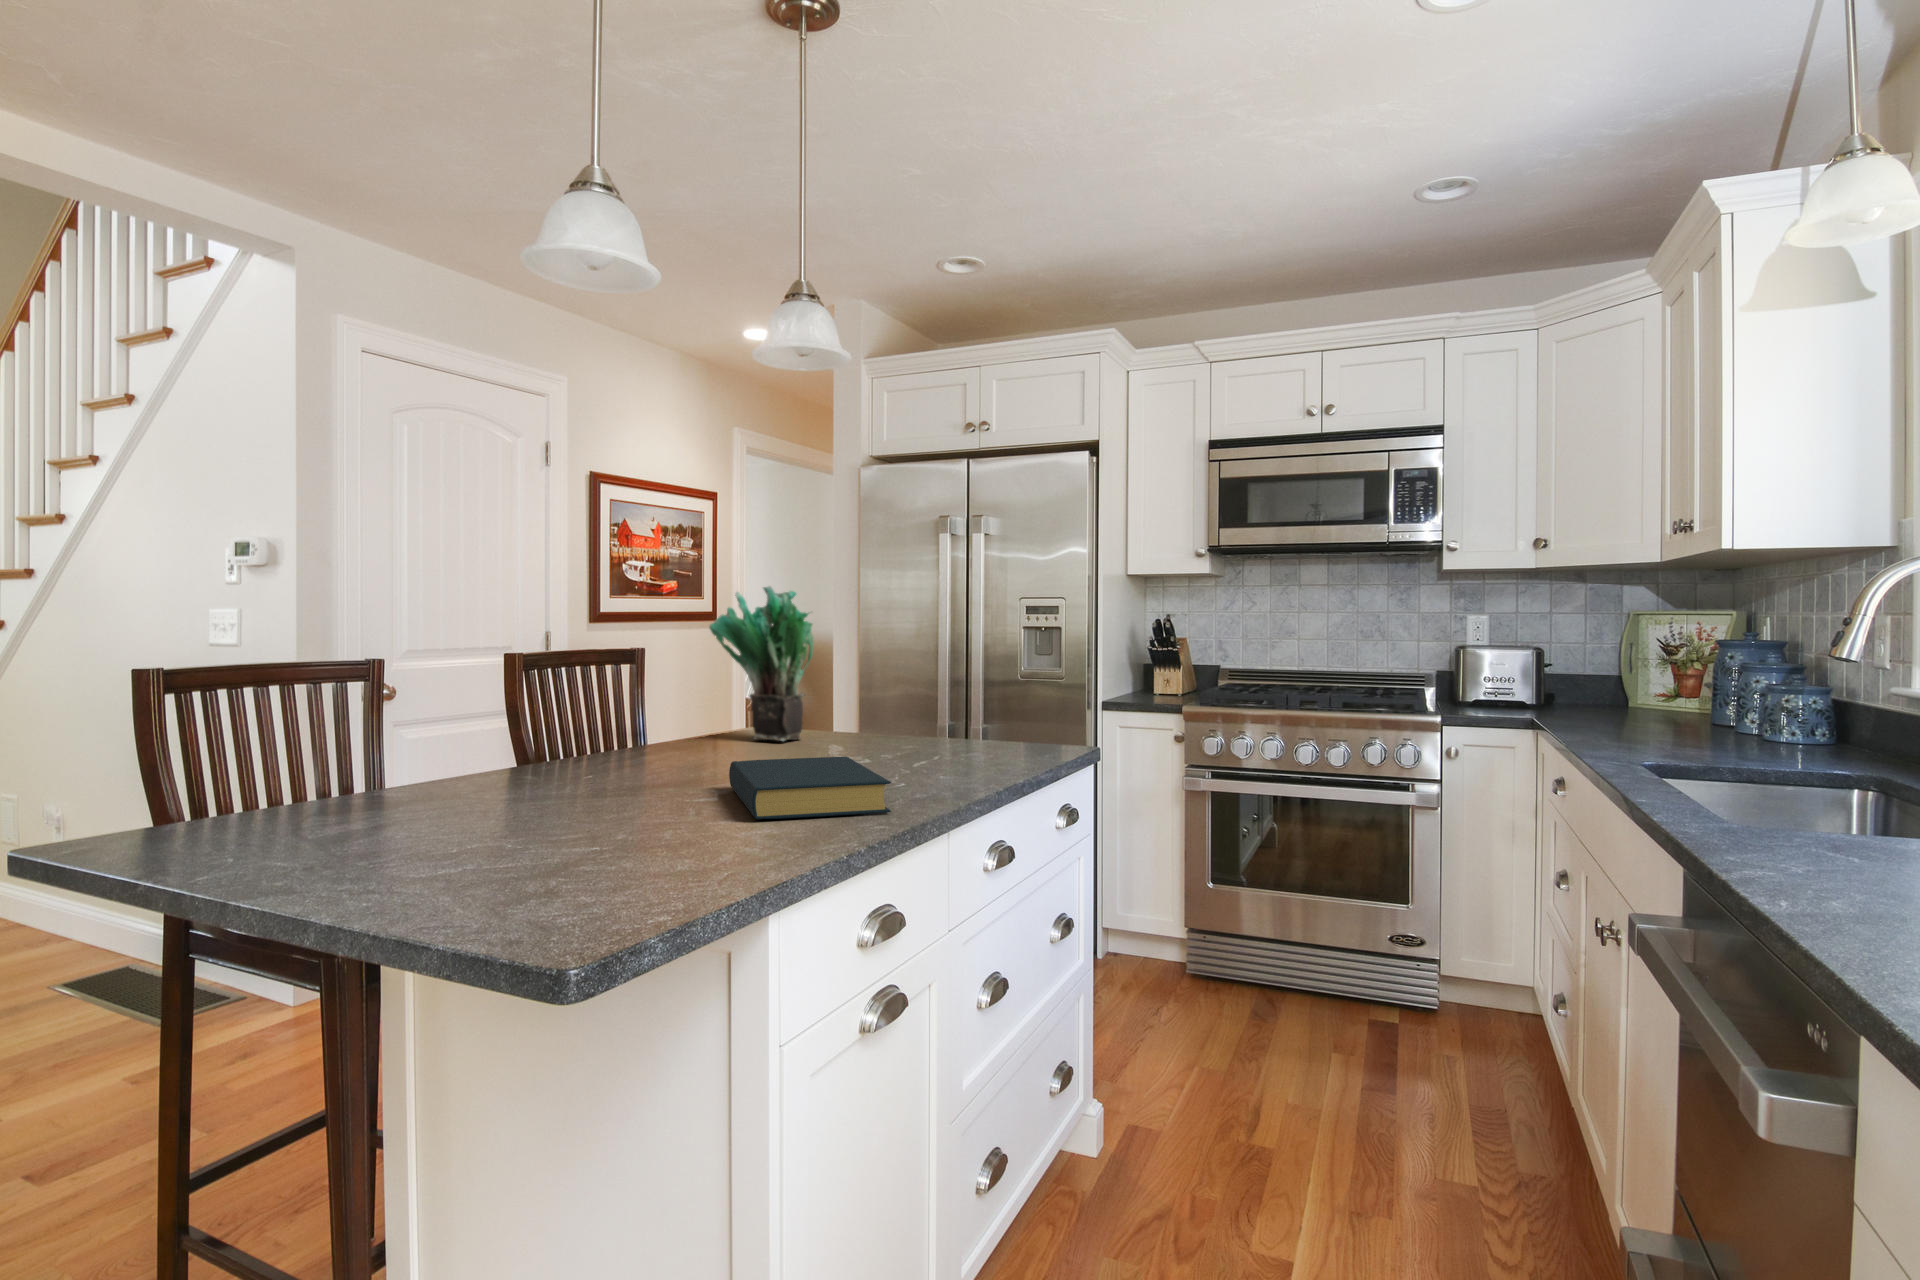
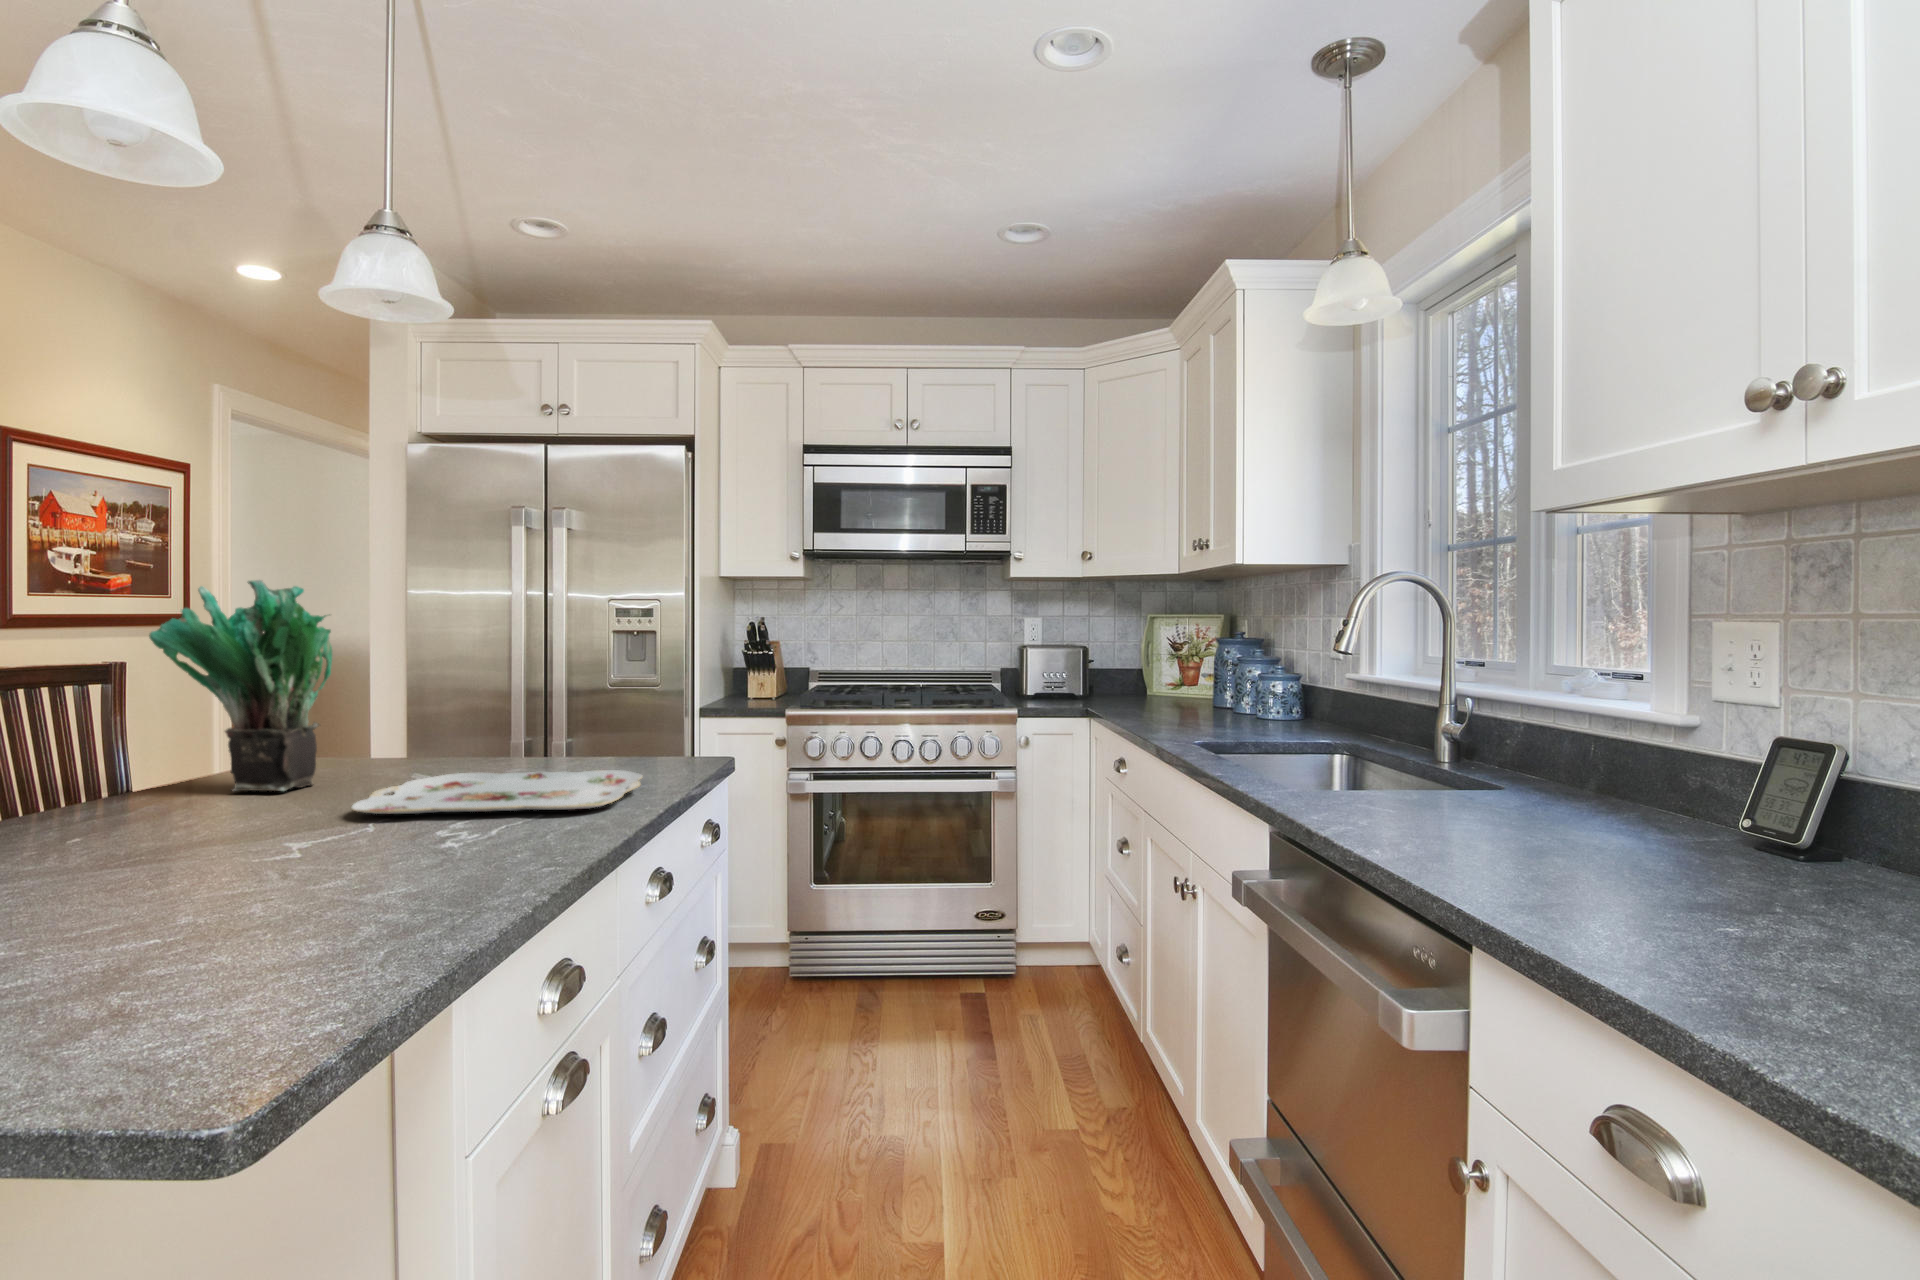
serving tray: none [826,737,1030,766] -> present [352,770,643,814]
hardback book: present [729,757,891,819] -> none [162,823,460,968]

